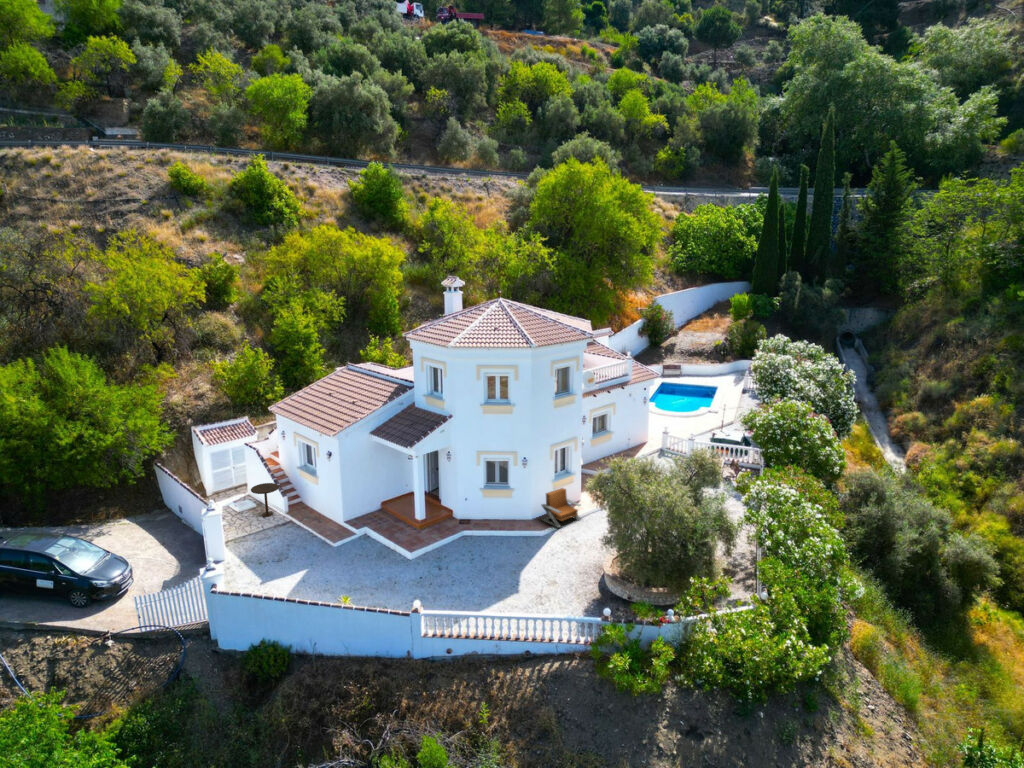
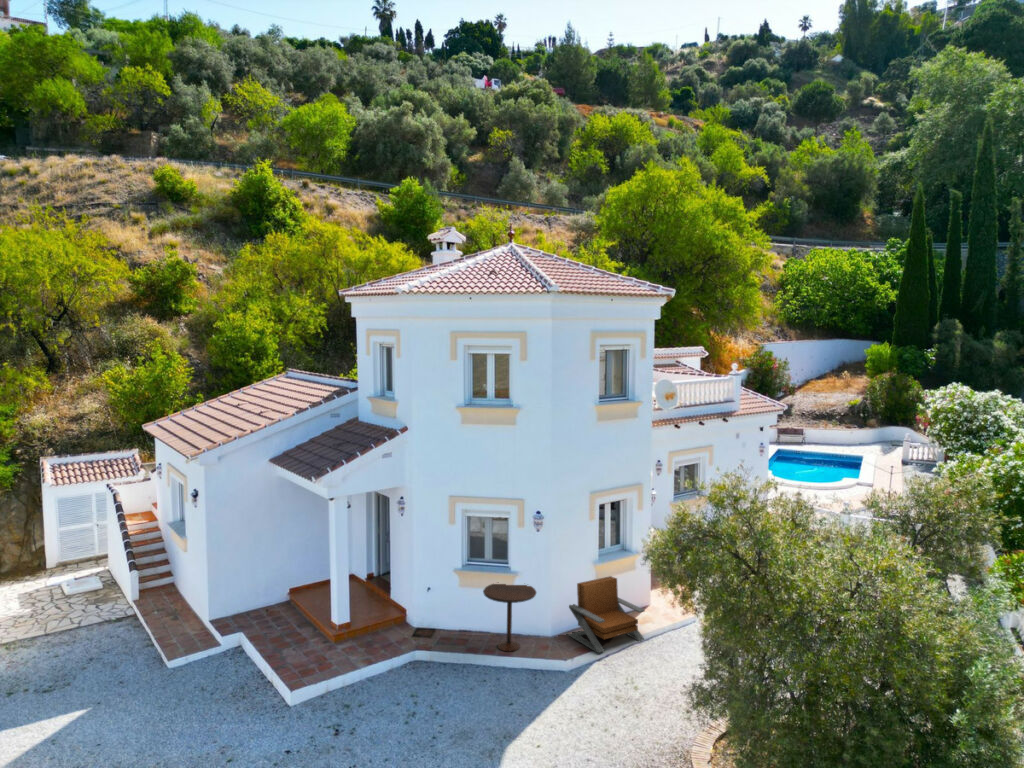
pedestal table: present [251,483,279,517] -> present [483,584,536,651]

